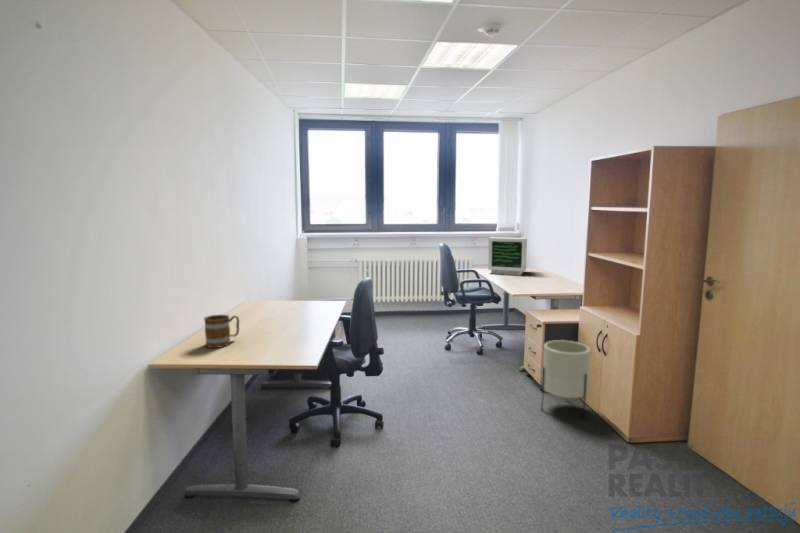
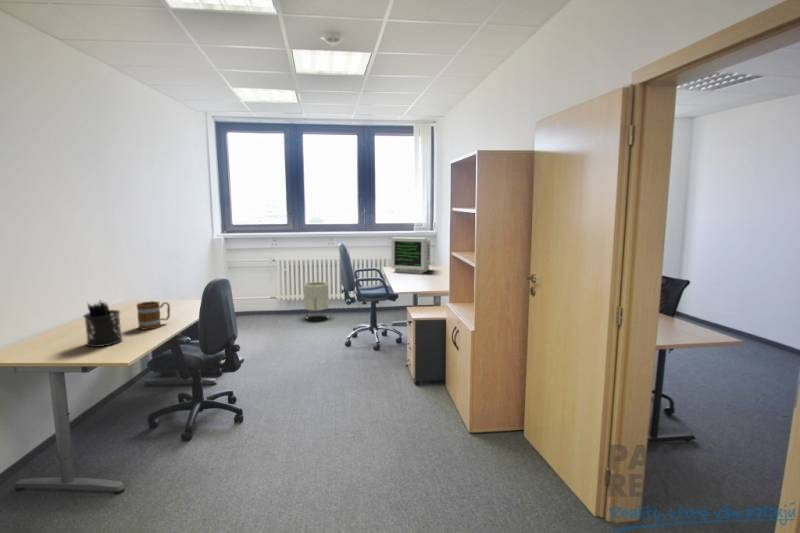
pen holder: none [255,300,288,349] -> present [84,300,122,347]
mug: present [204,315,239,348] -> present [137,301,170,330]
planter: present [541,340,591,417] -> present [304,282,329,311]

